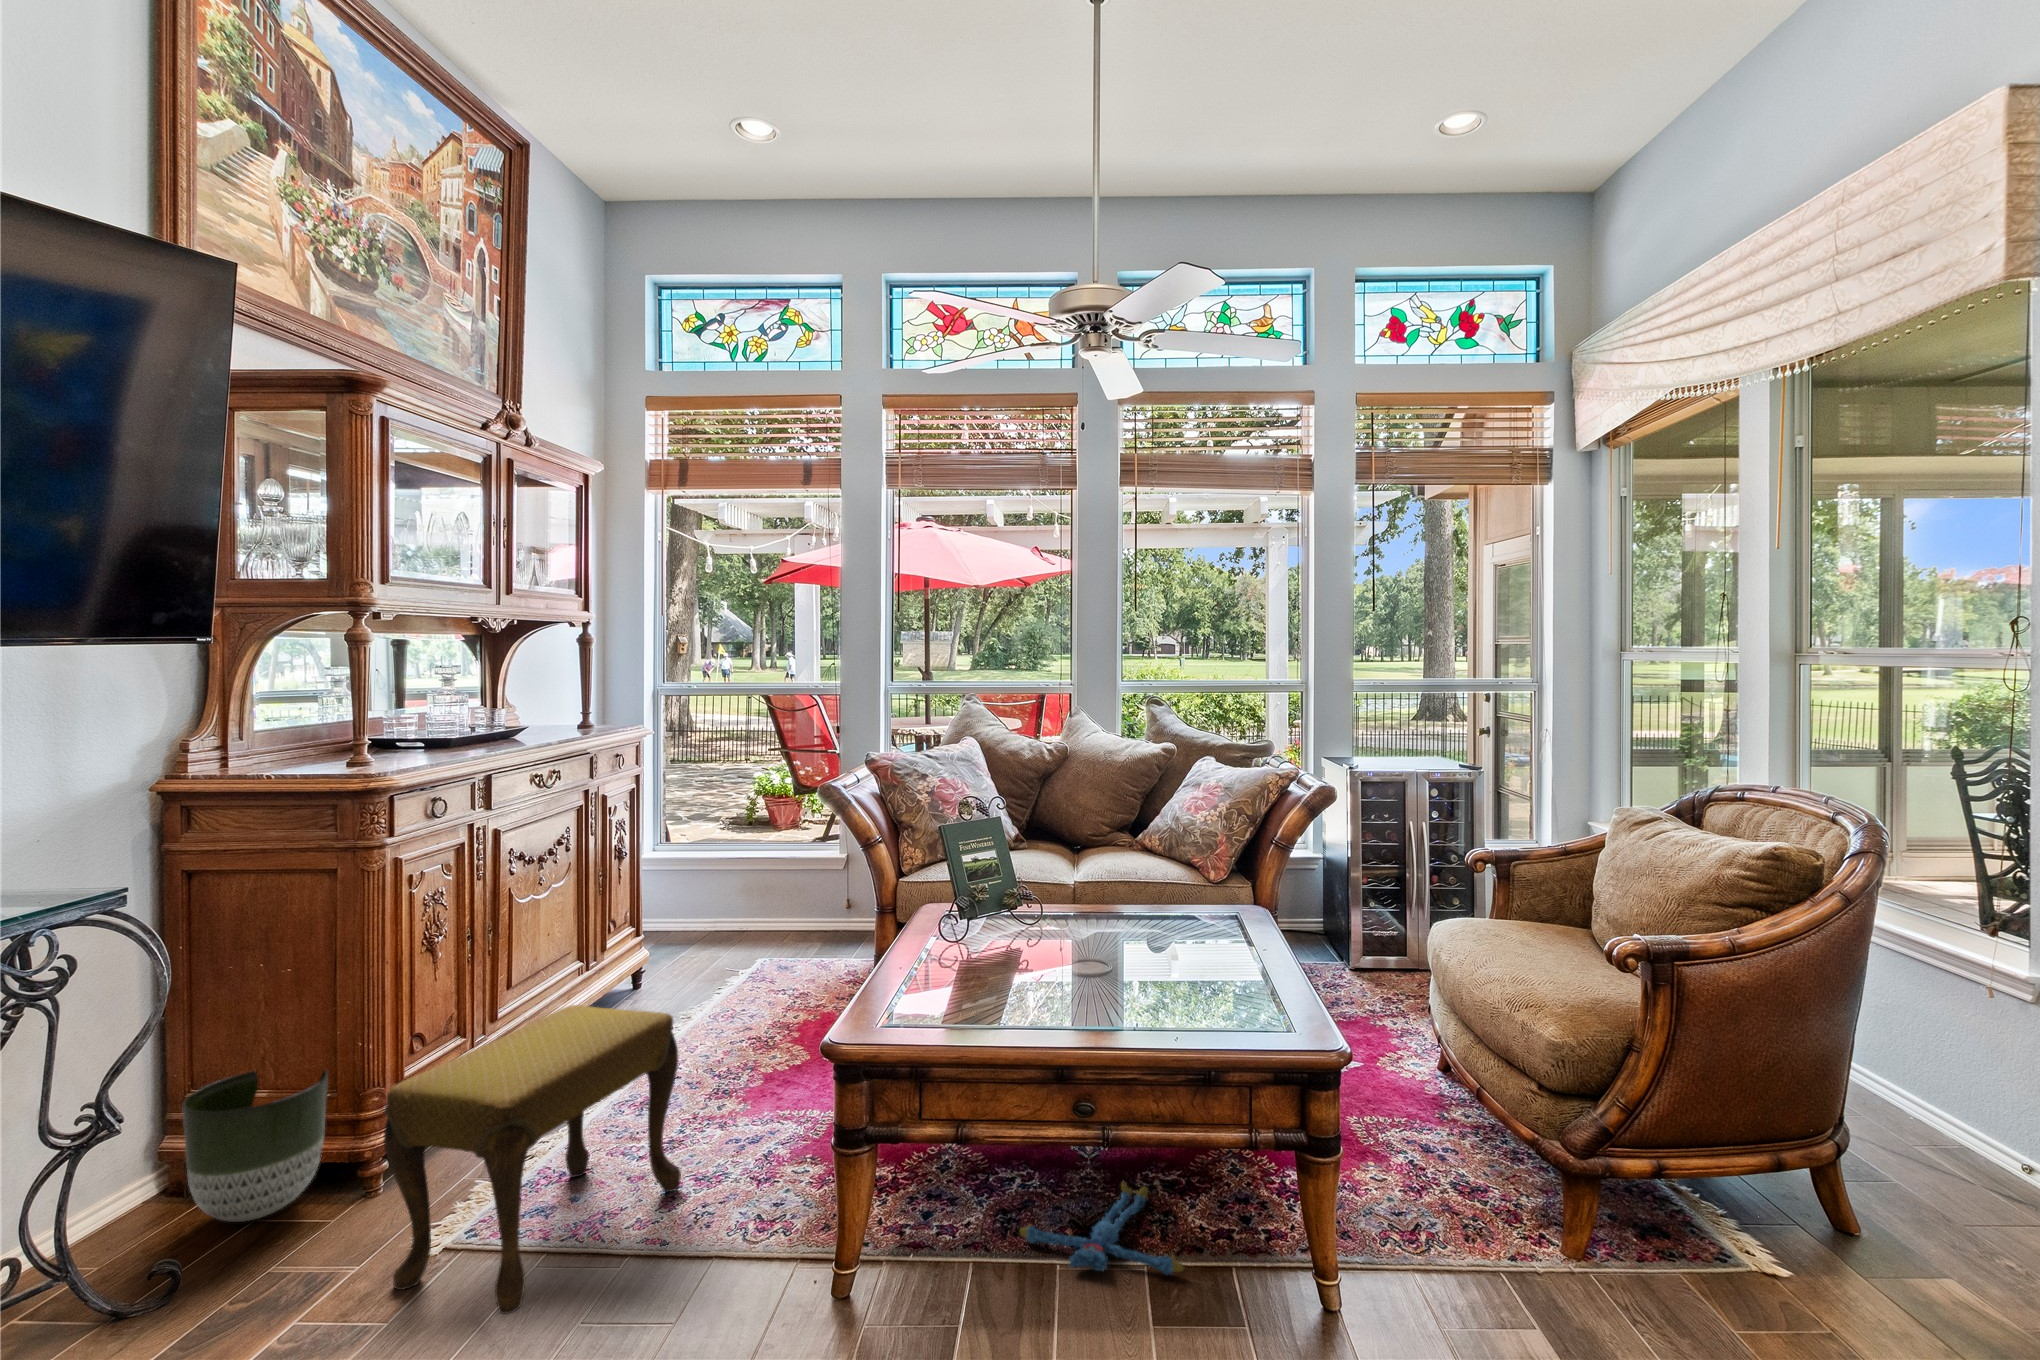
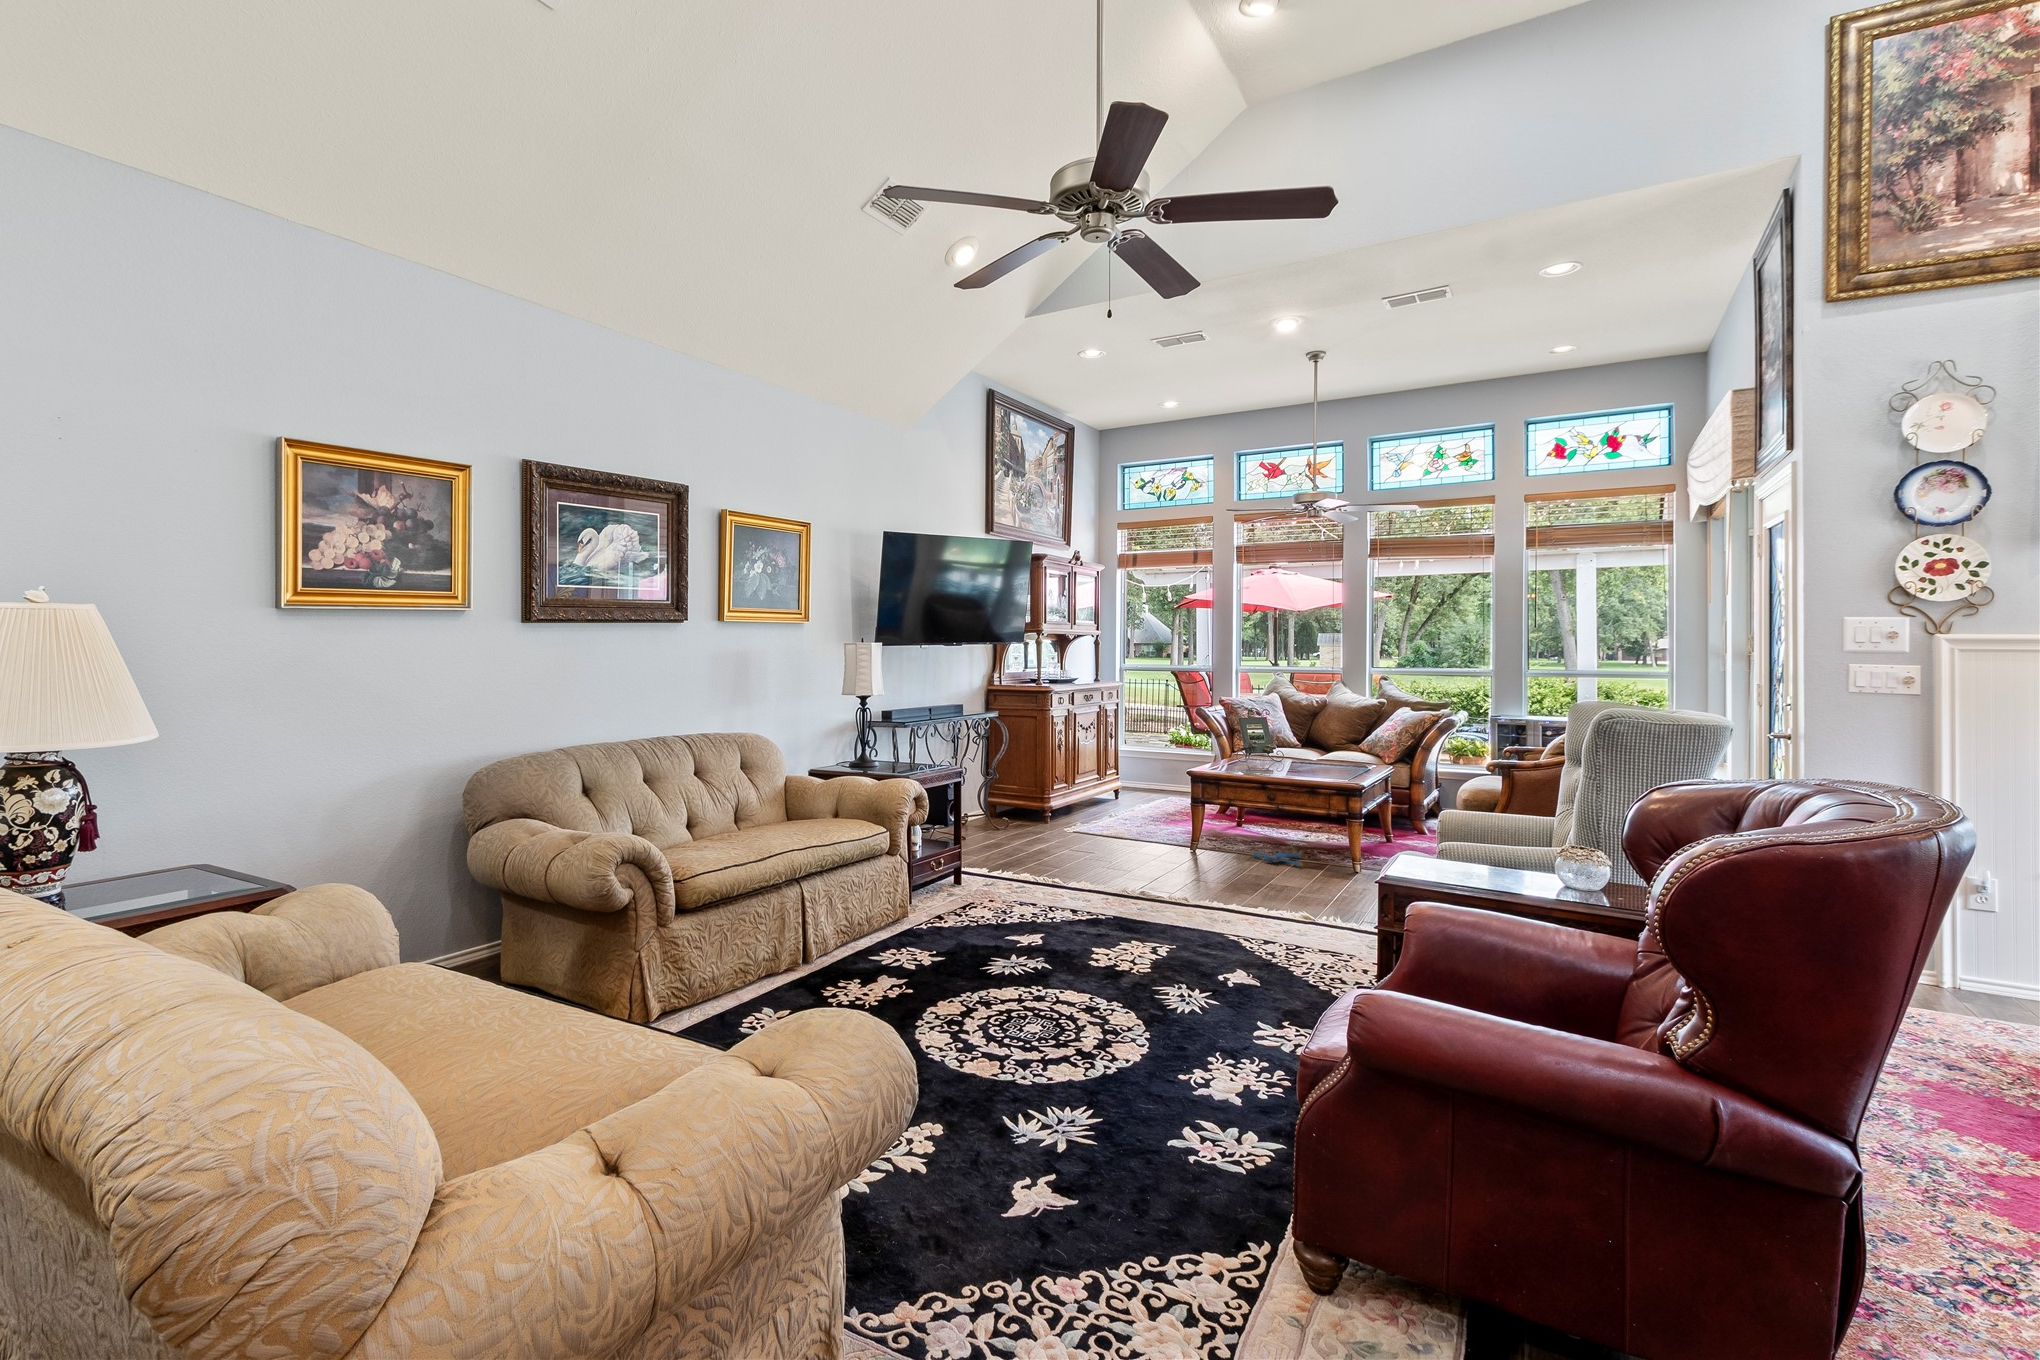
footstool: present [384,1005,681,1314] -> none [1058,771,1140,845]
planter: present [183,1070,328,1222] -> none [998,782,1033,823]

